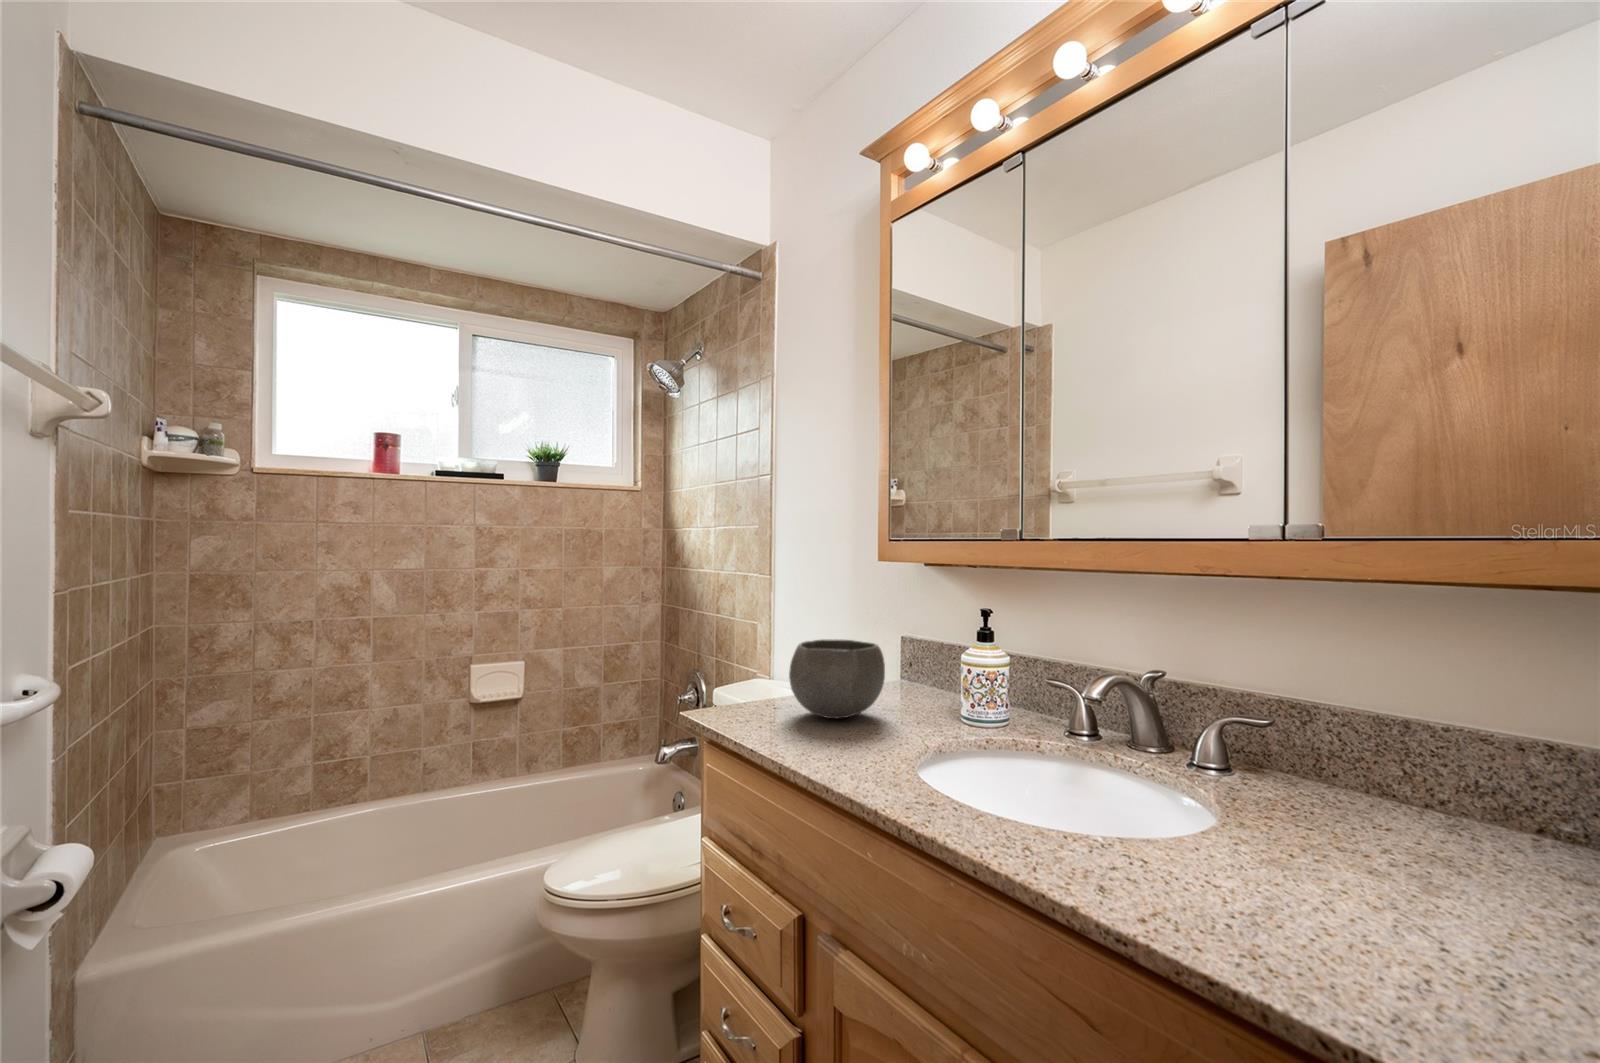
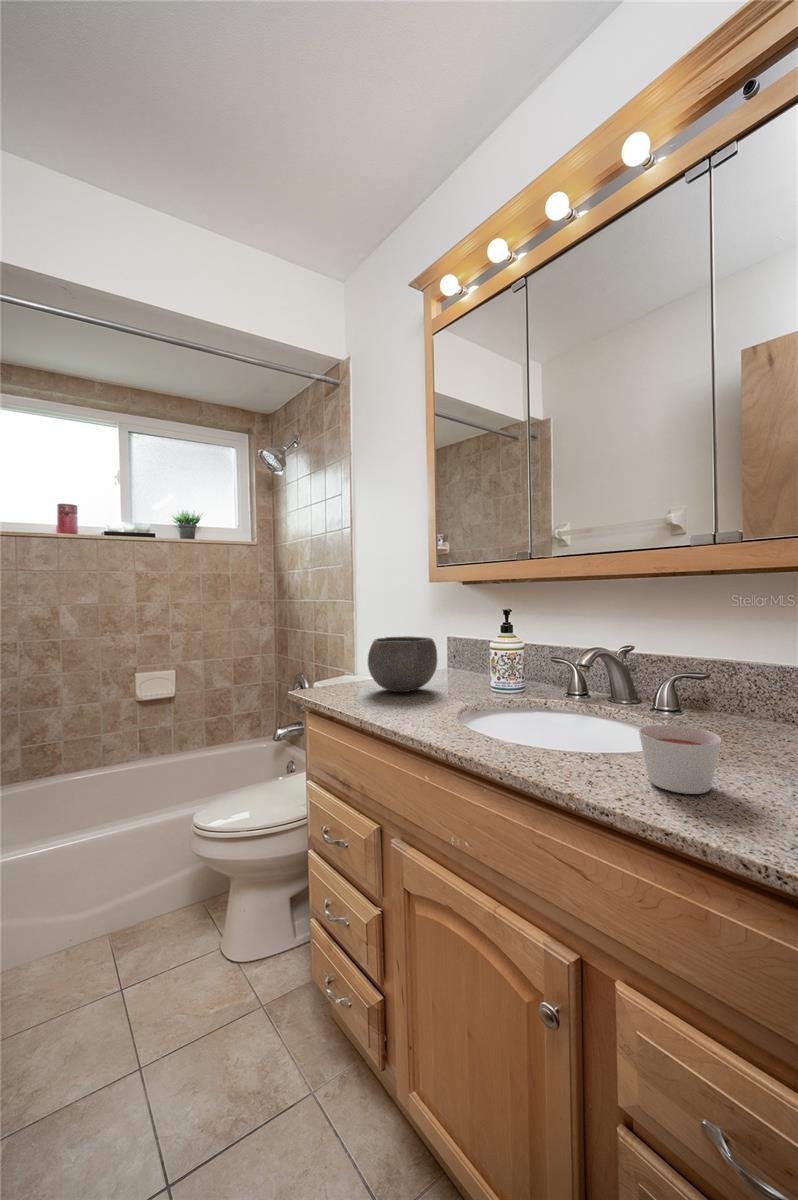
candle: none [1171,808,1291,918] -> present [639,725,721,794]

